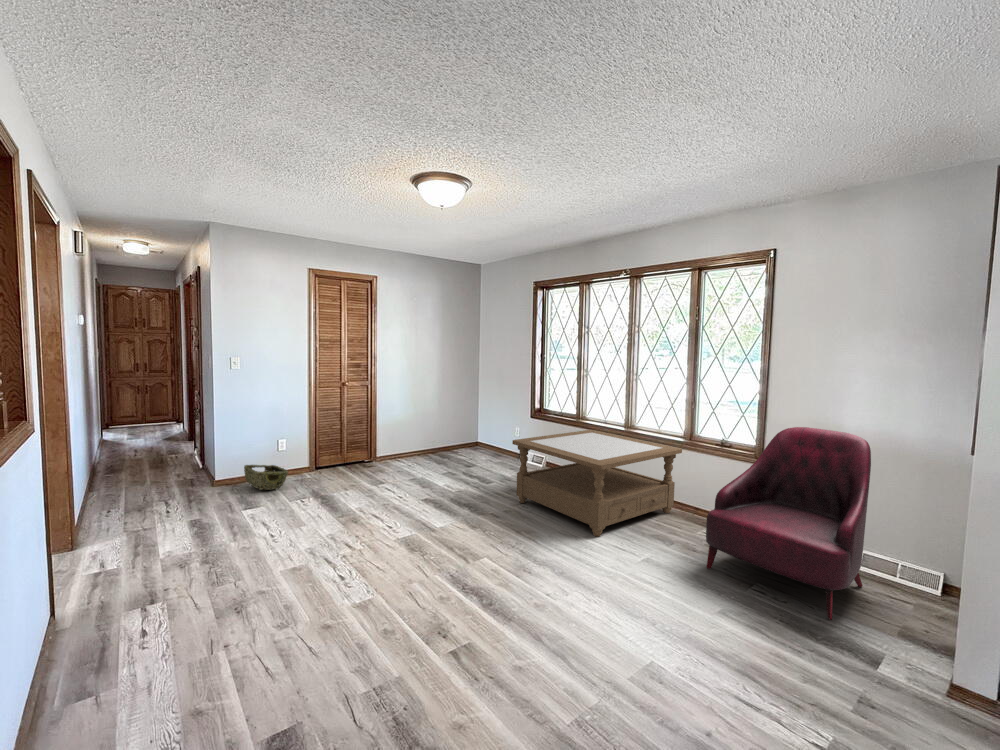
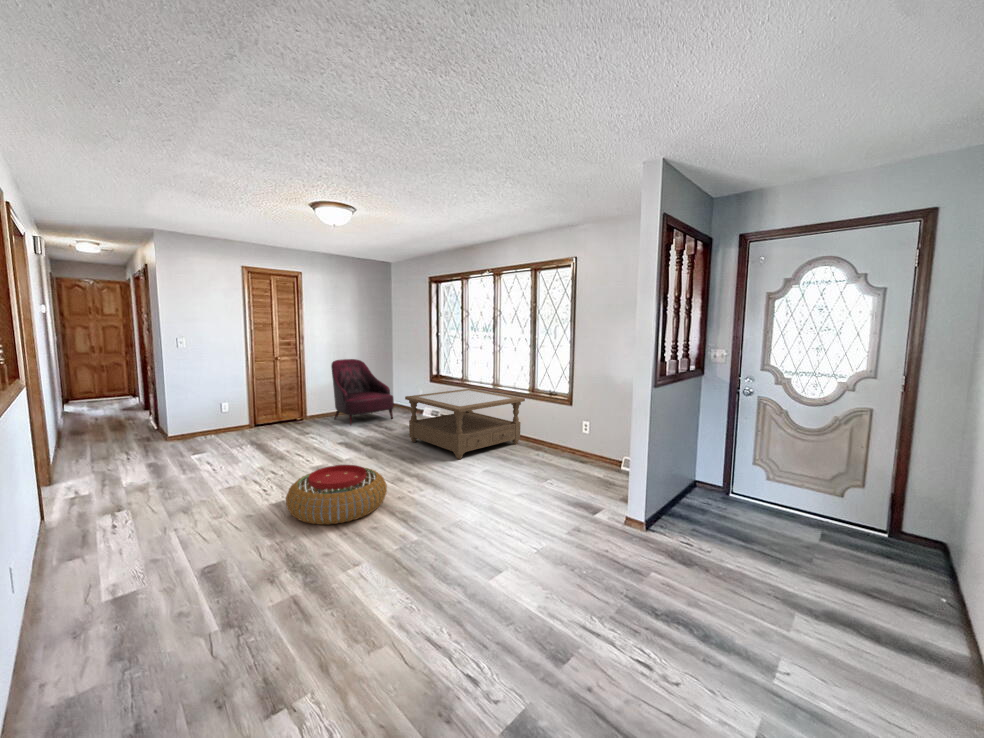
armchair: present [706,427,871,620] -> present [331,359,394,426]
woven basket: present [244,465,288,490] -> none [193,423,230,442]
pouf: none [379,550,522,656] -> present [286,465,387,525]

